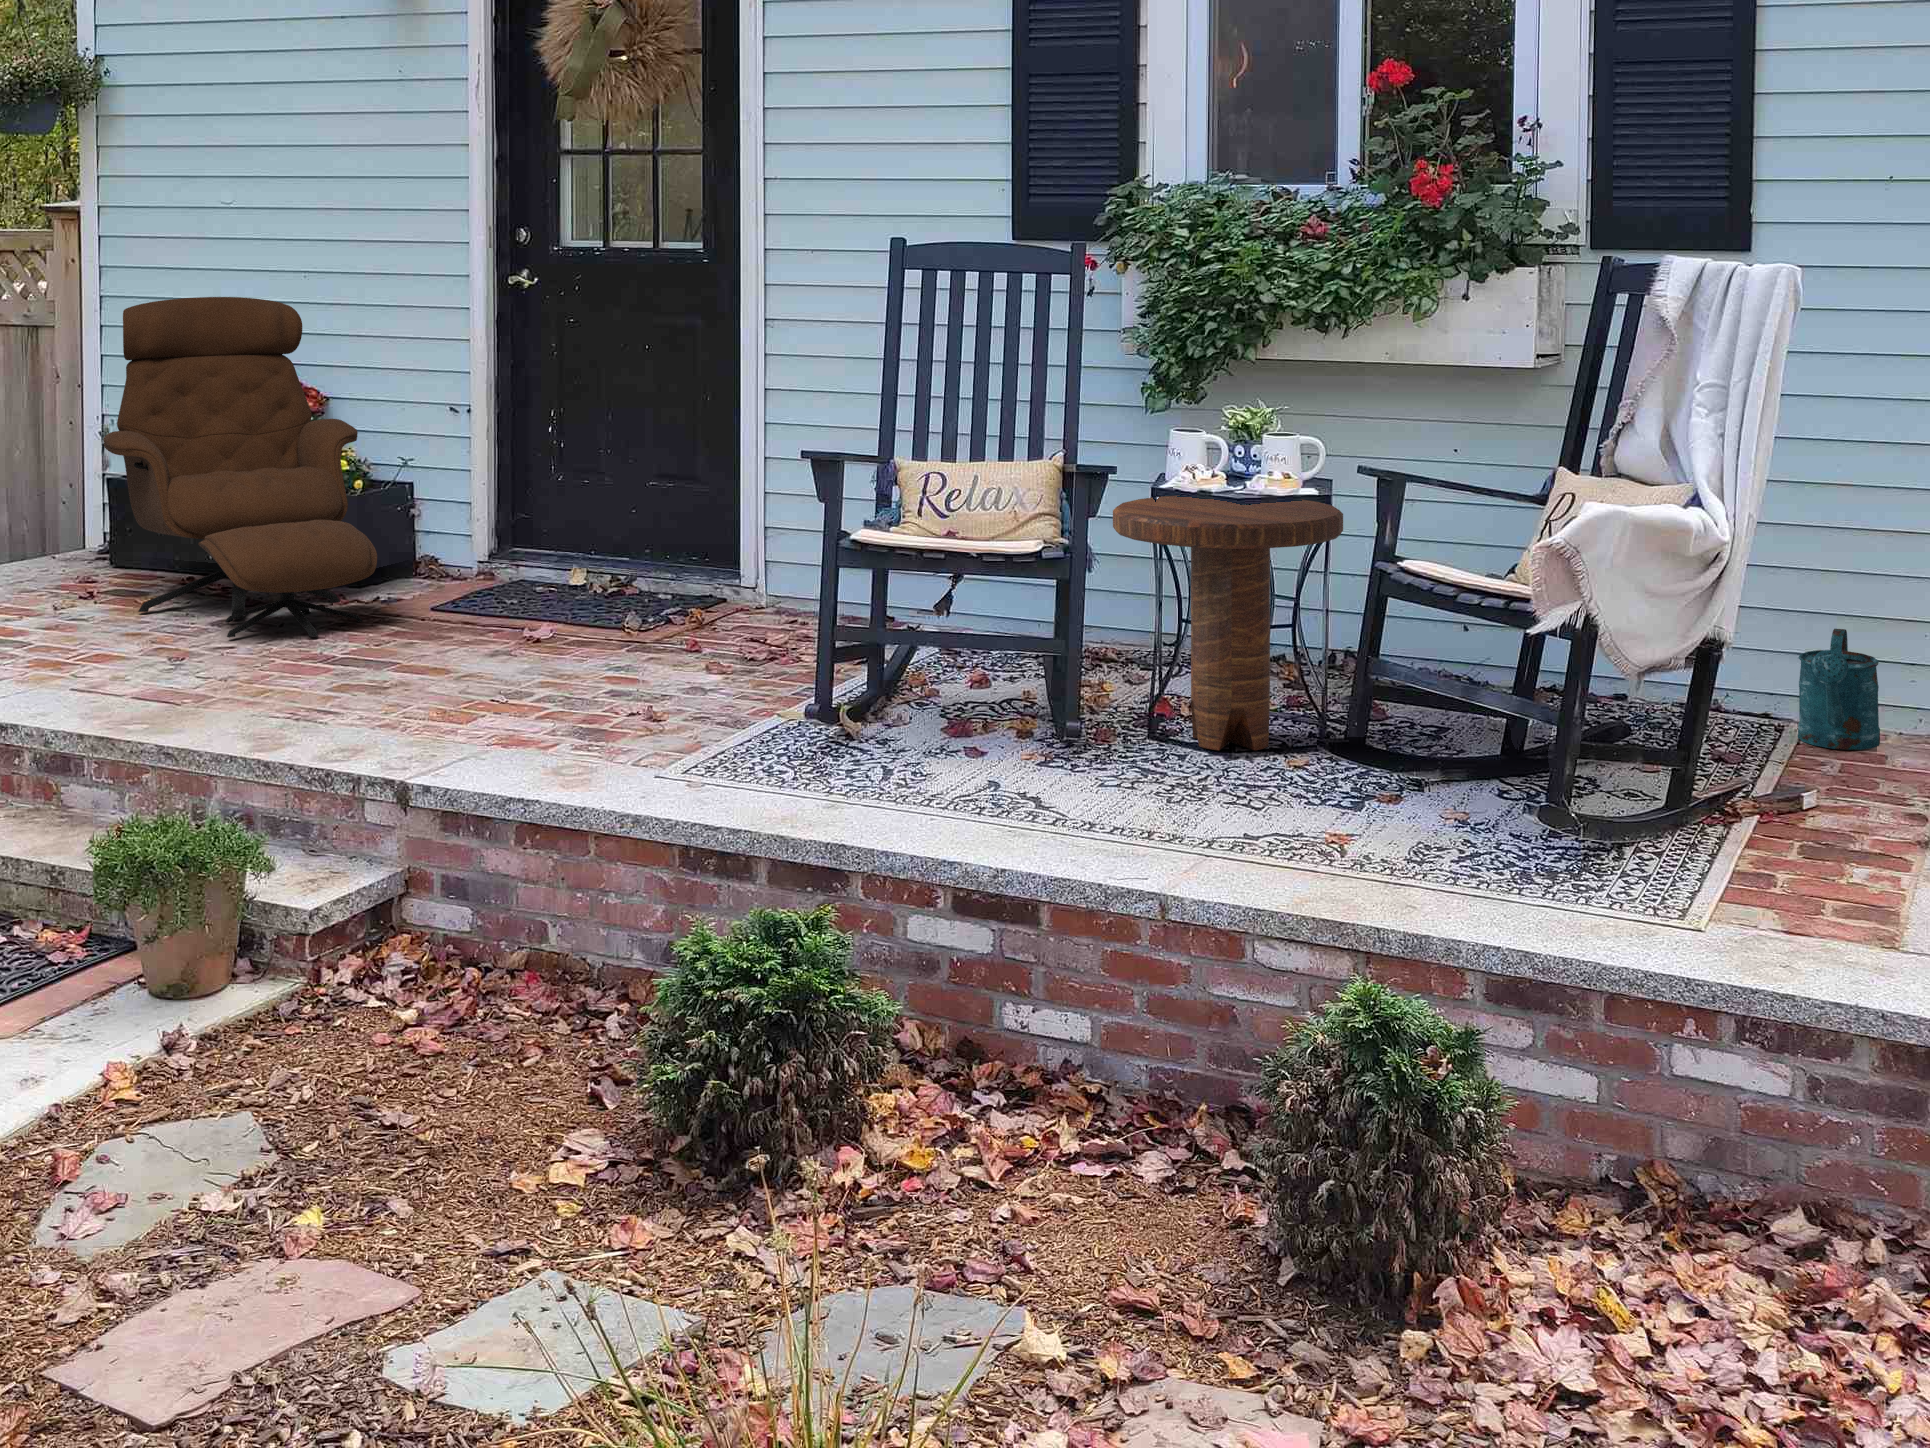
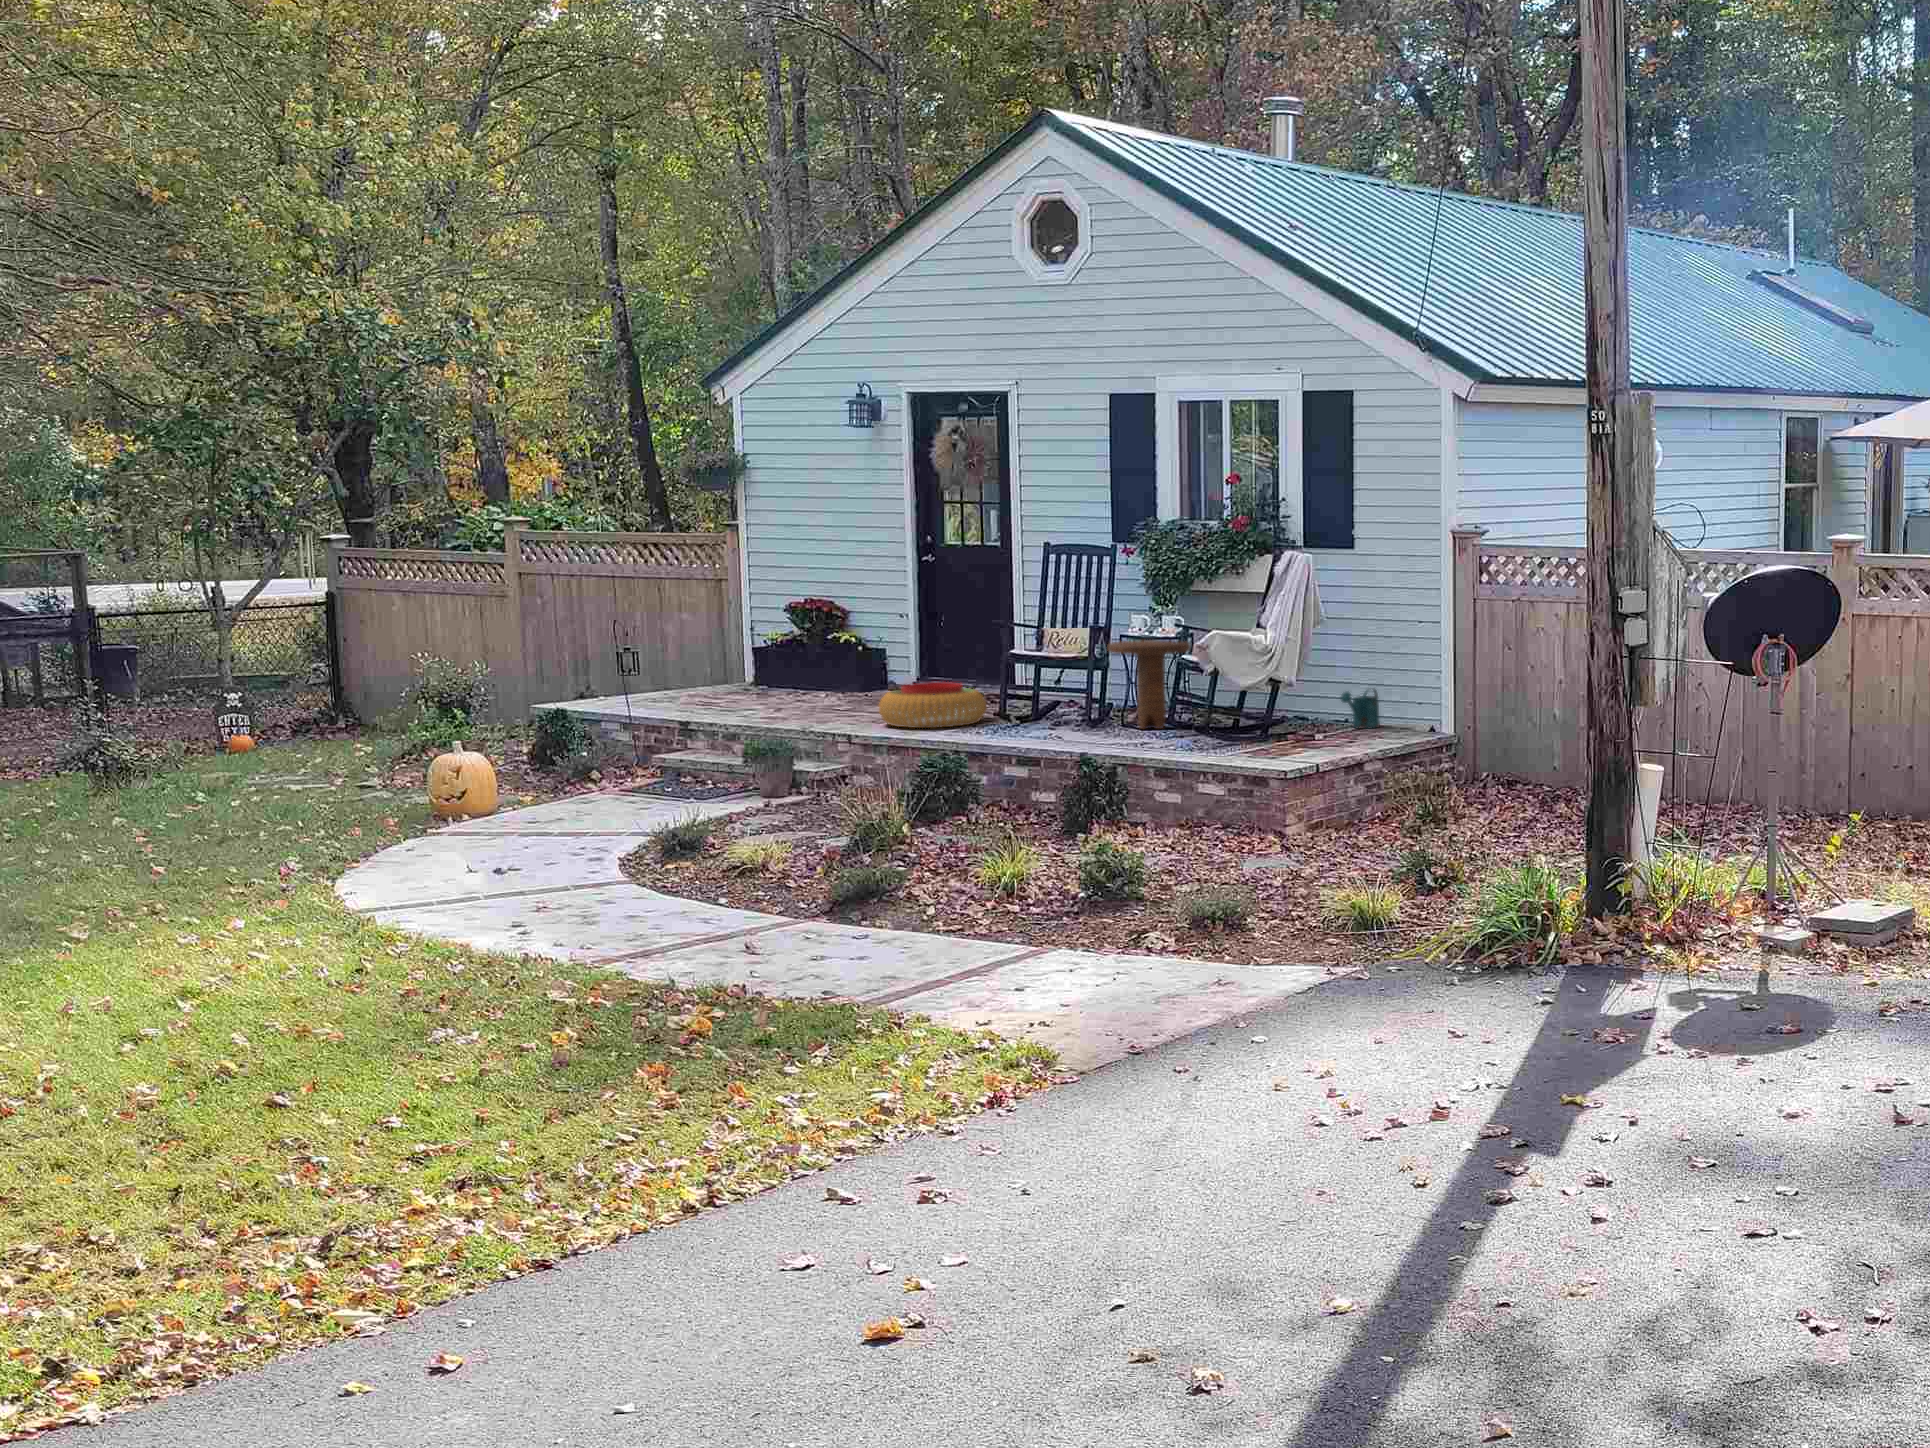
lounge chair: present [103,297,377,637] -> none [749,565,863,705]
pouf: none [457,600,738,742] -> present [878,682,986,728]

